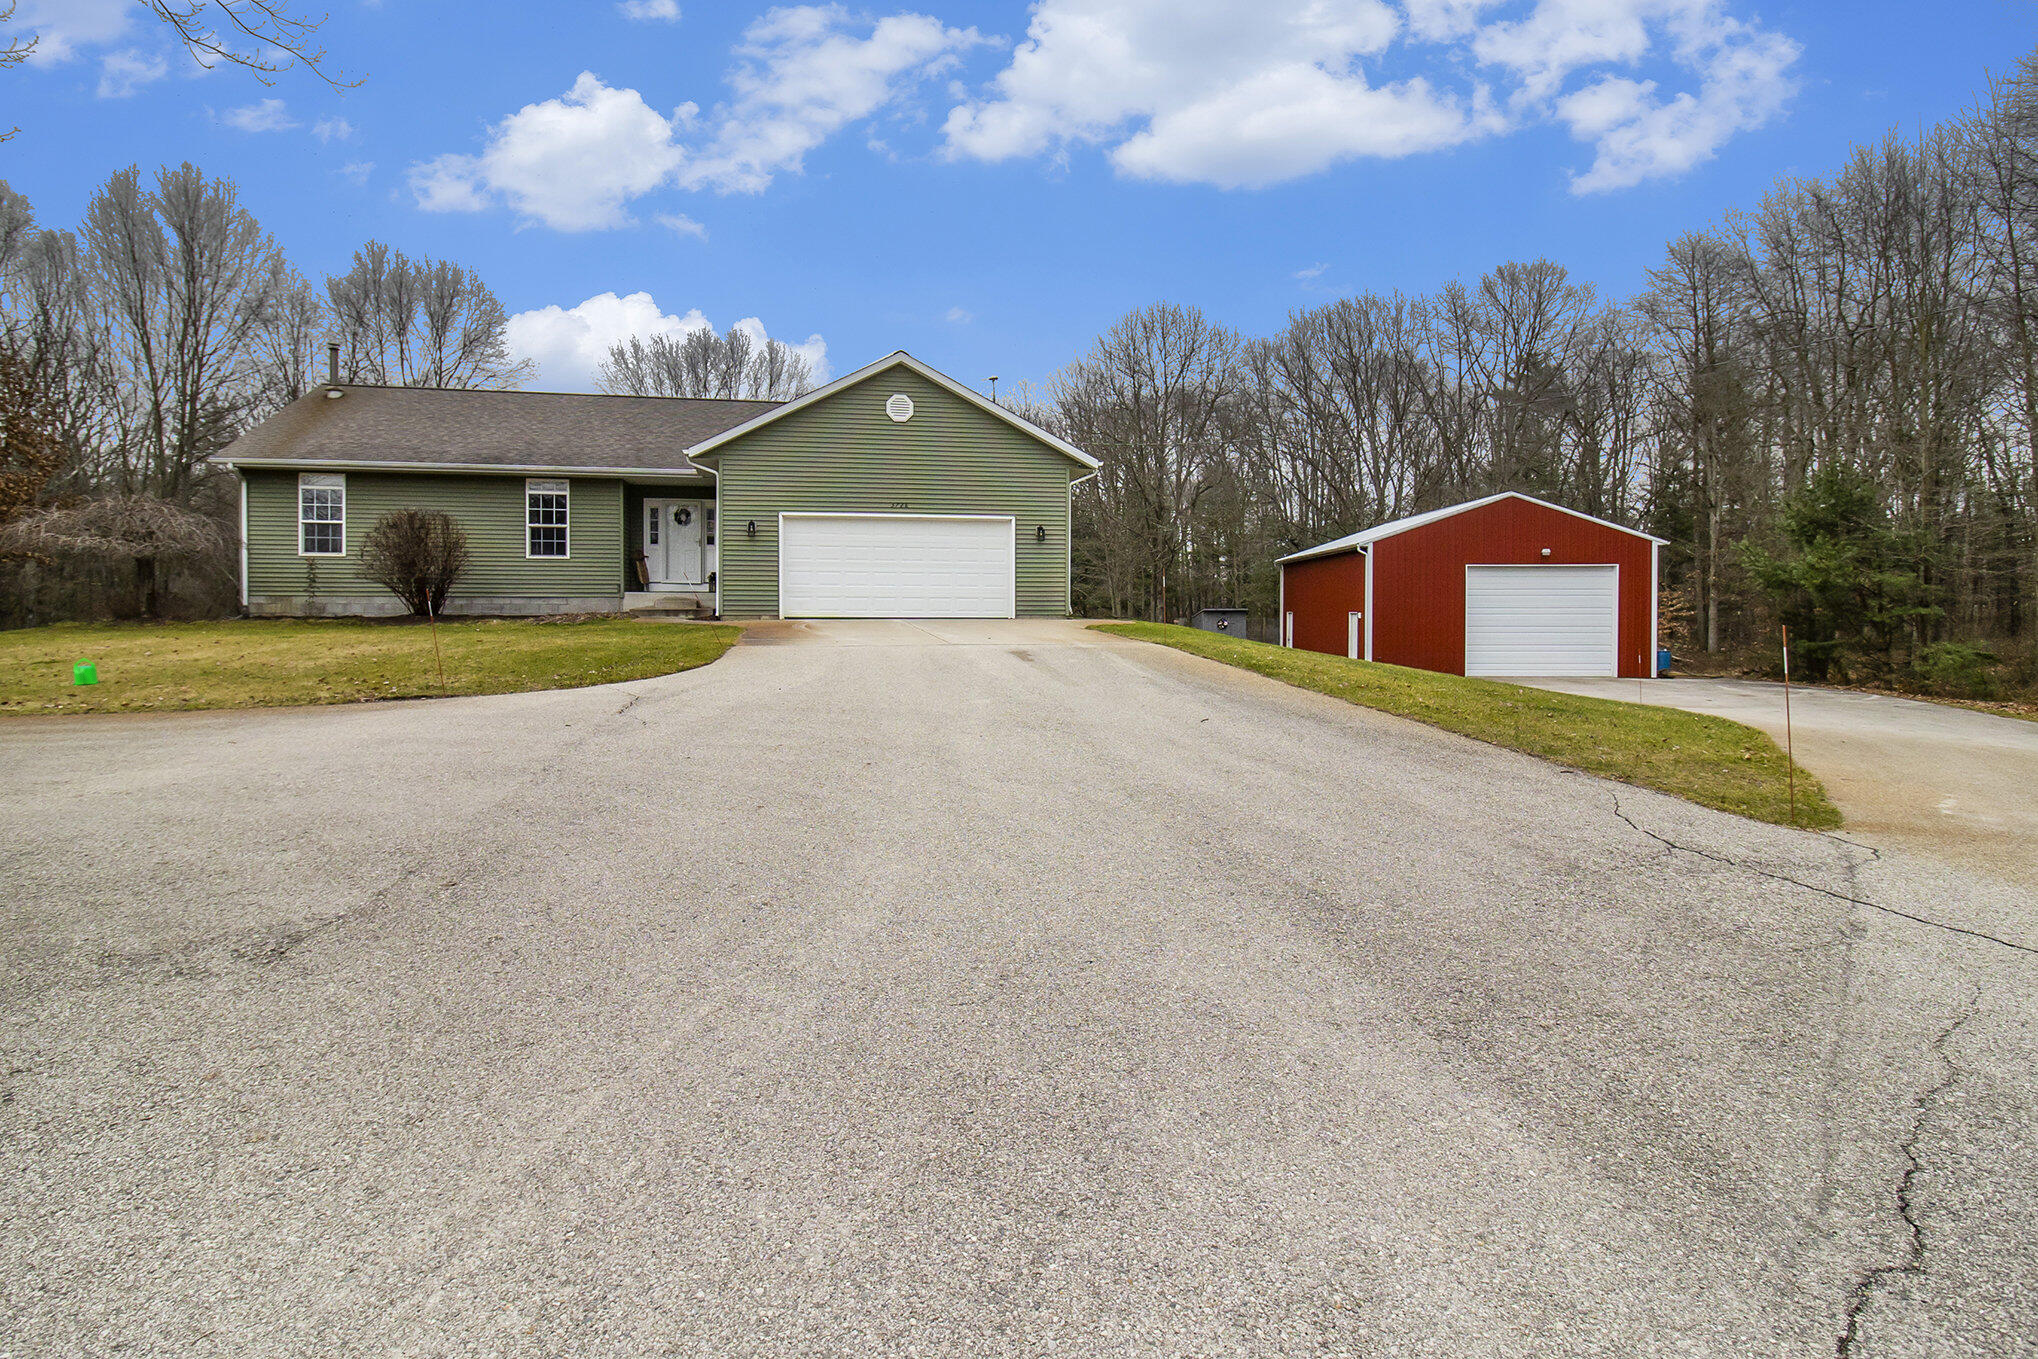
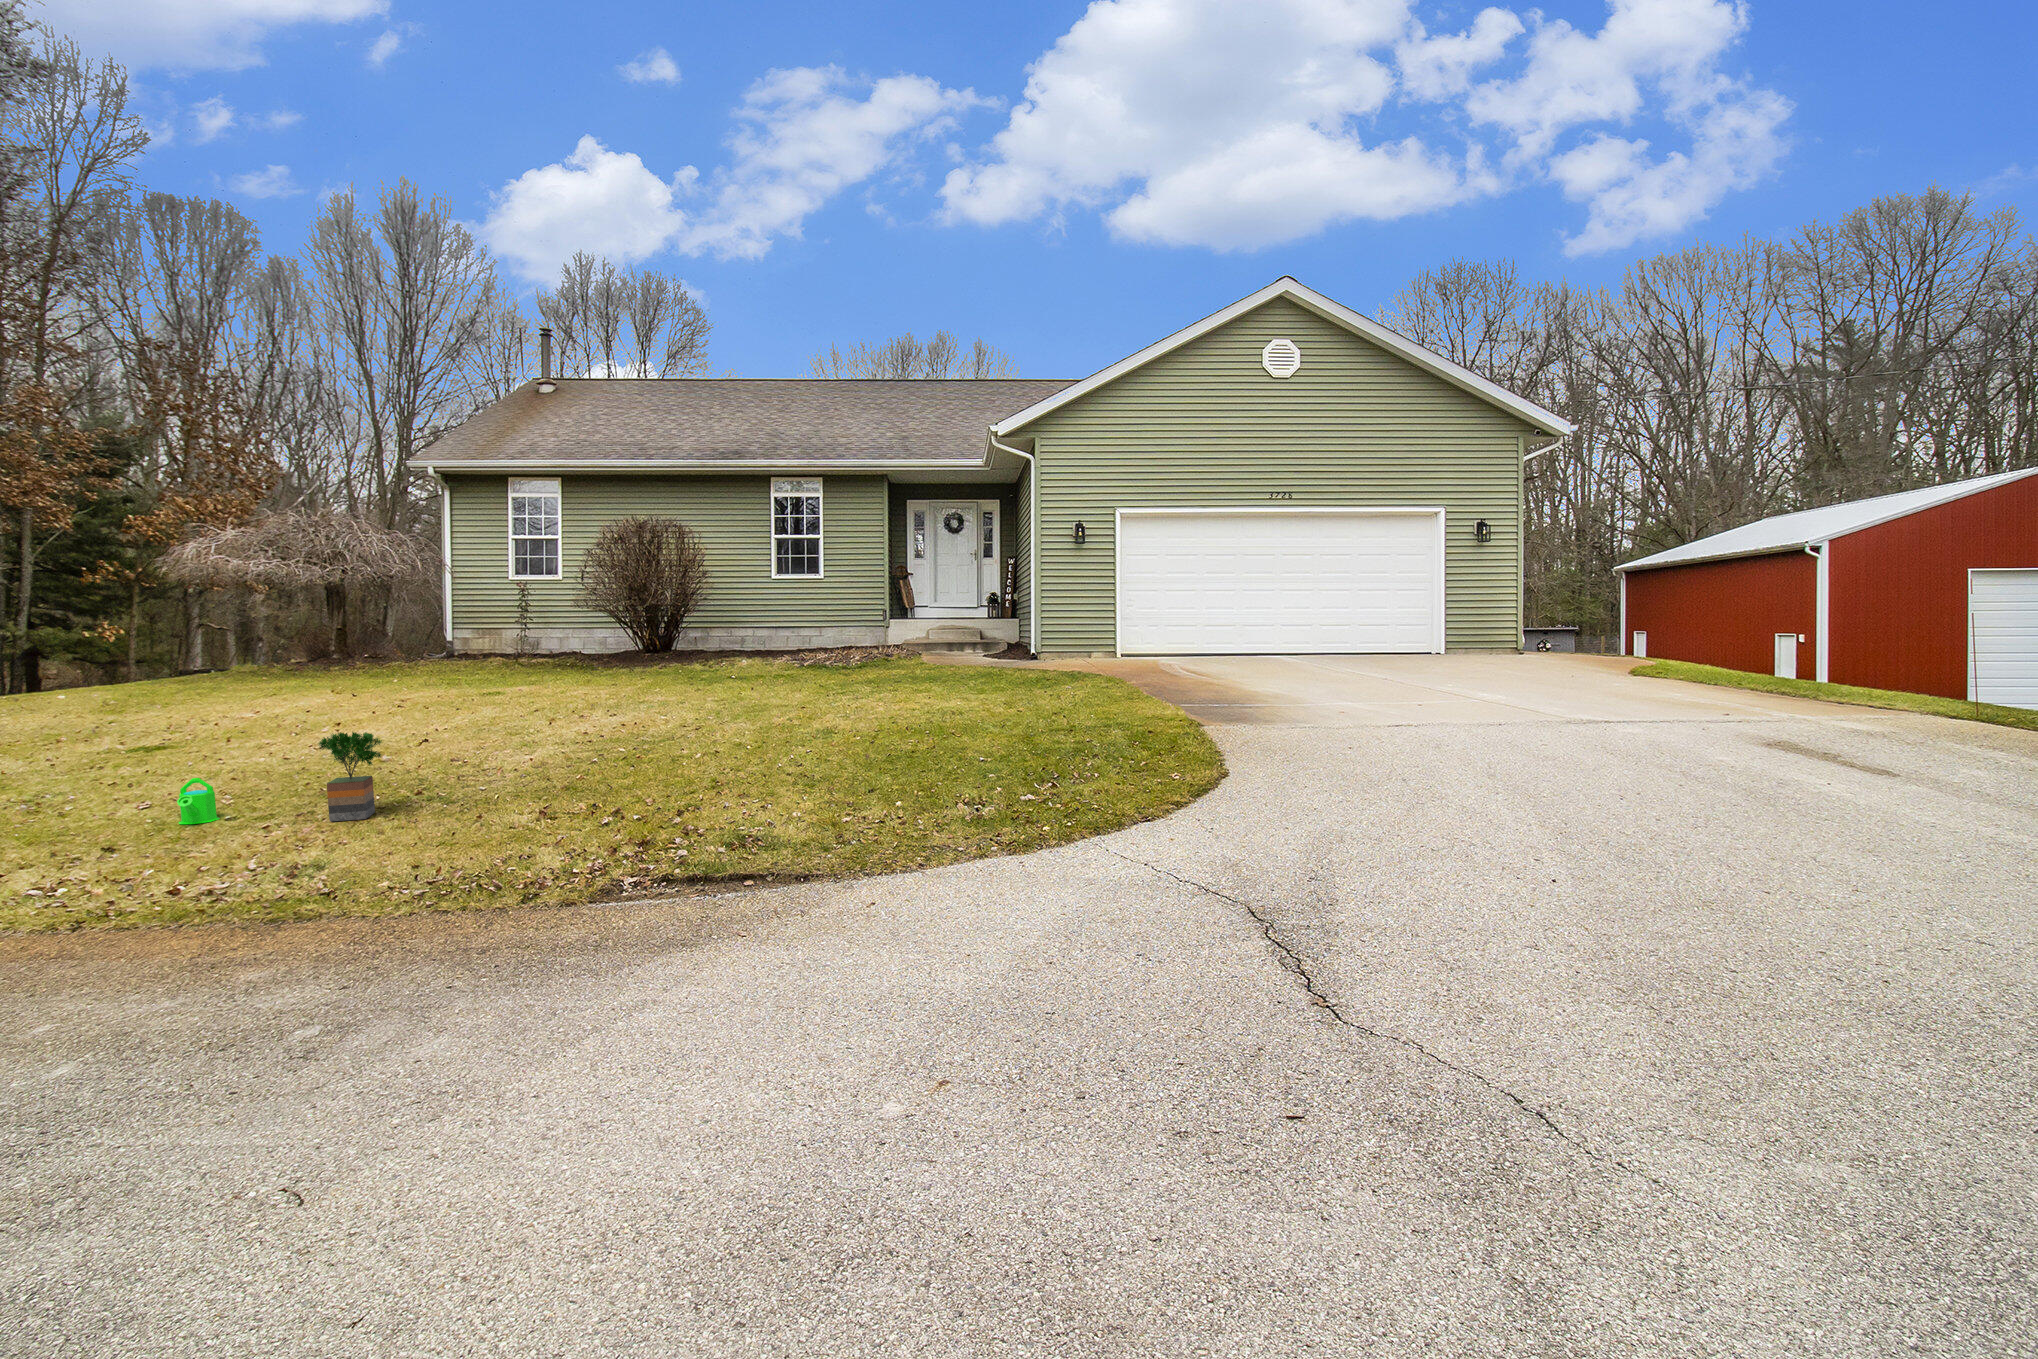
potted tree: none [164,632,208,683] -> present [319,732,382,821]

